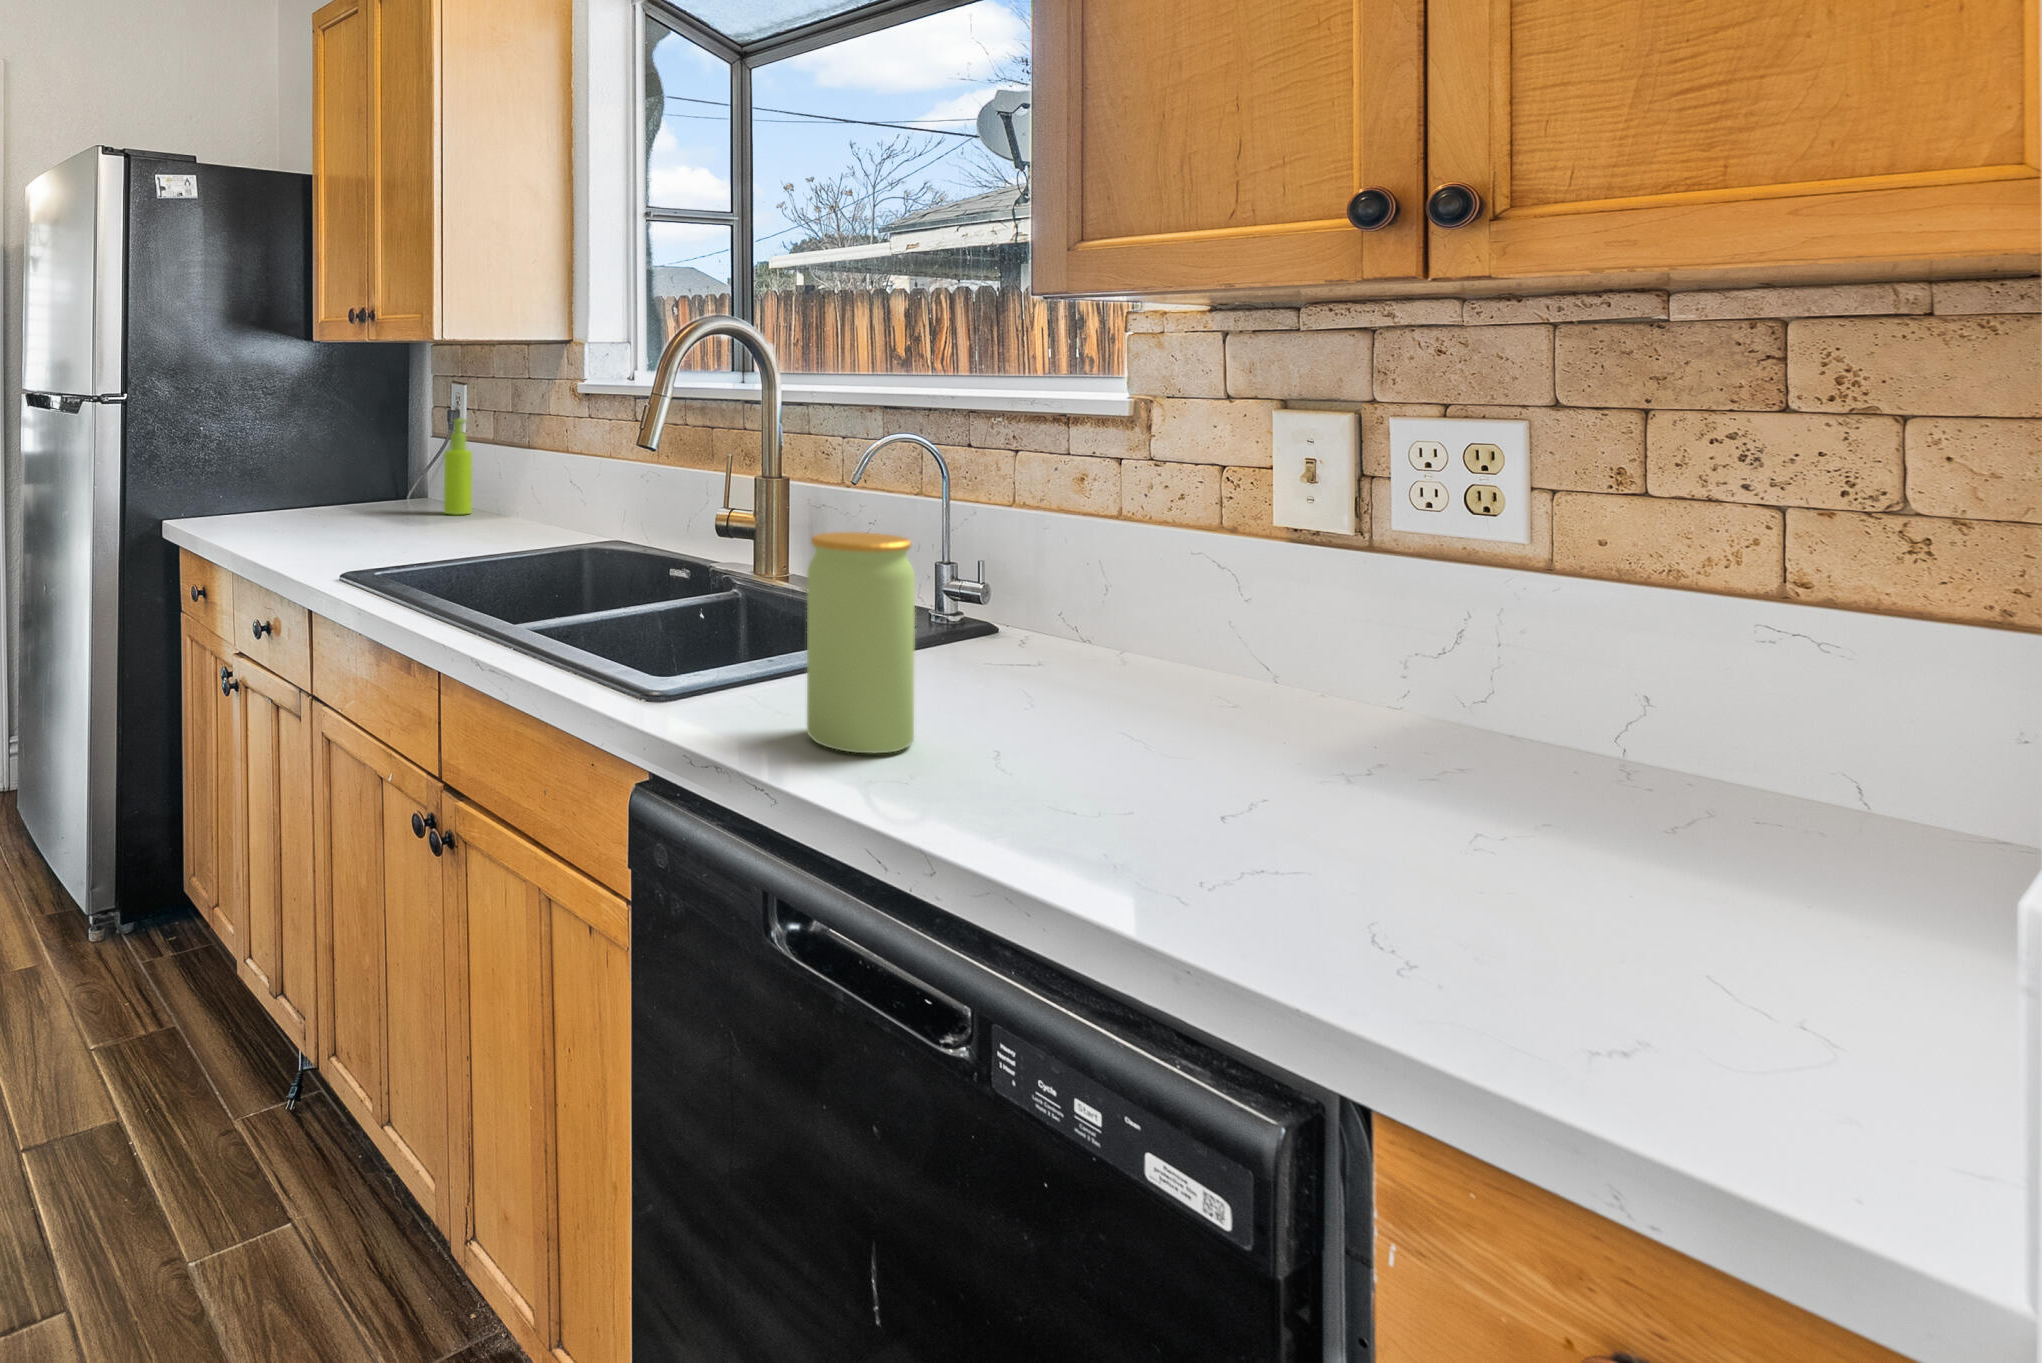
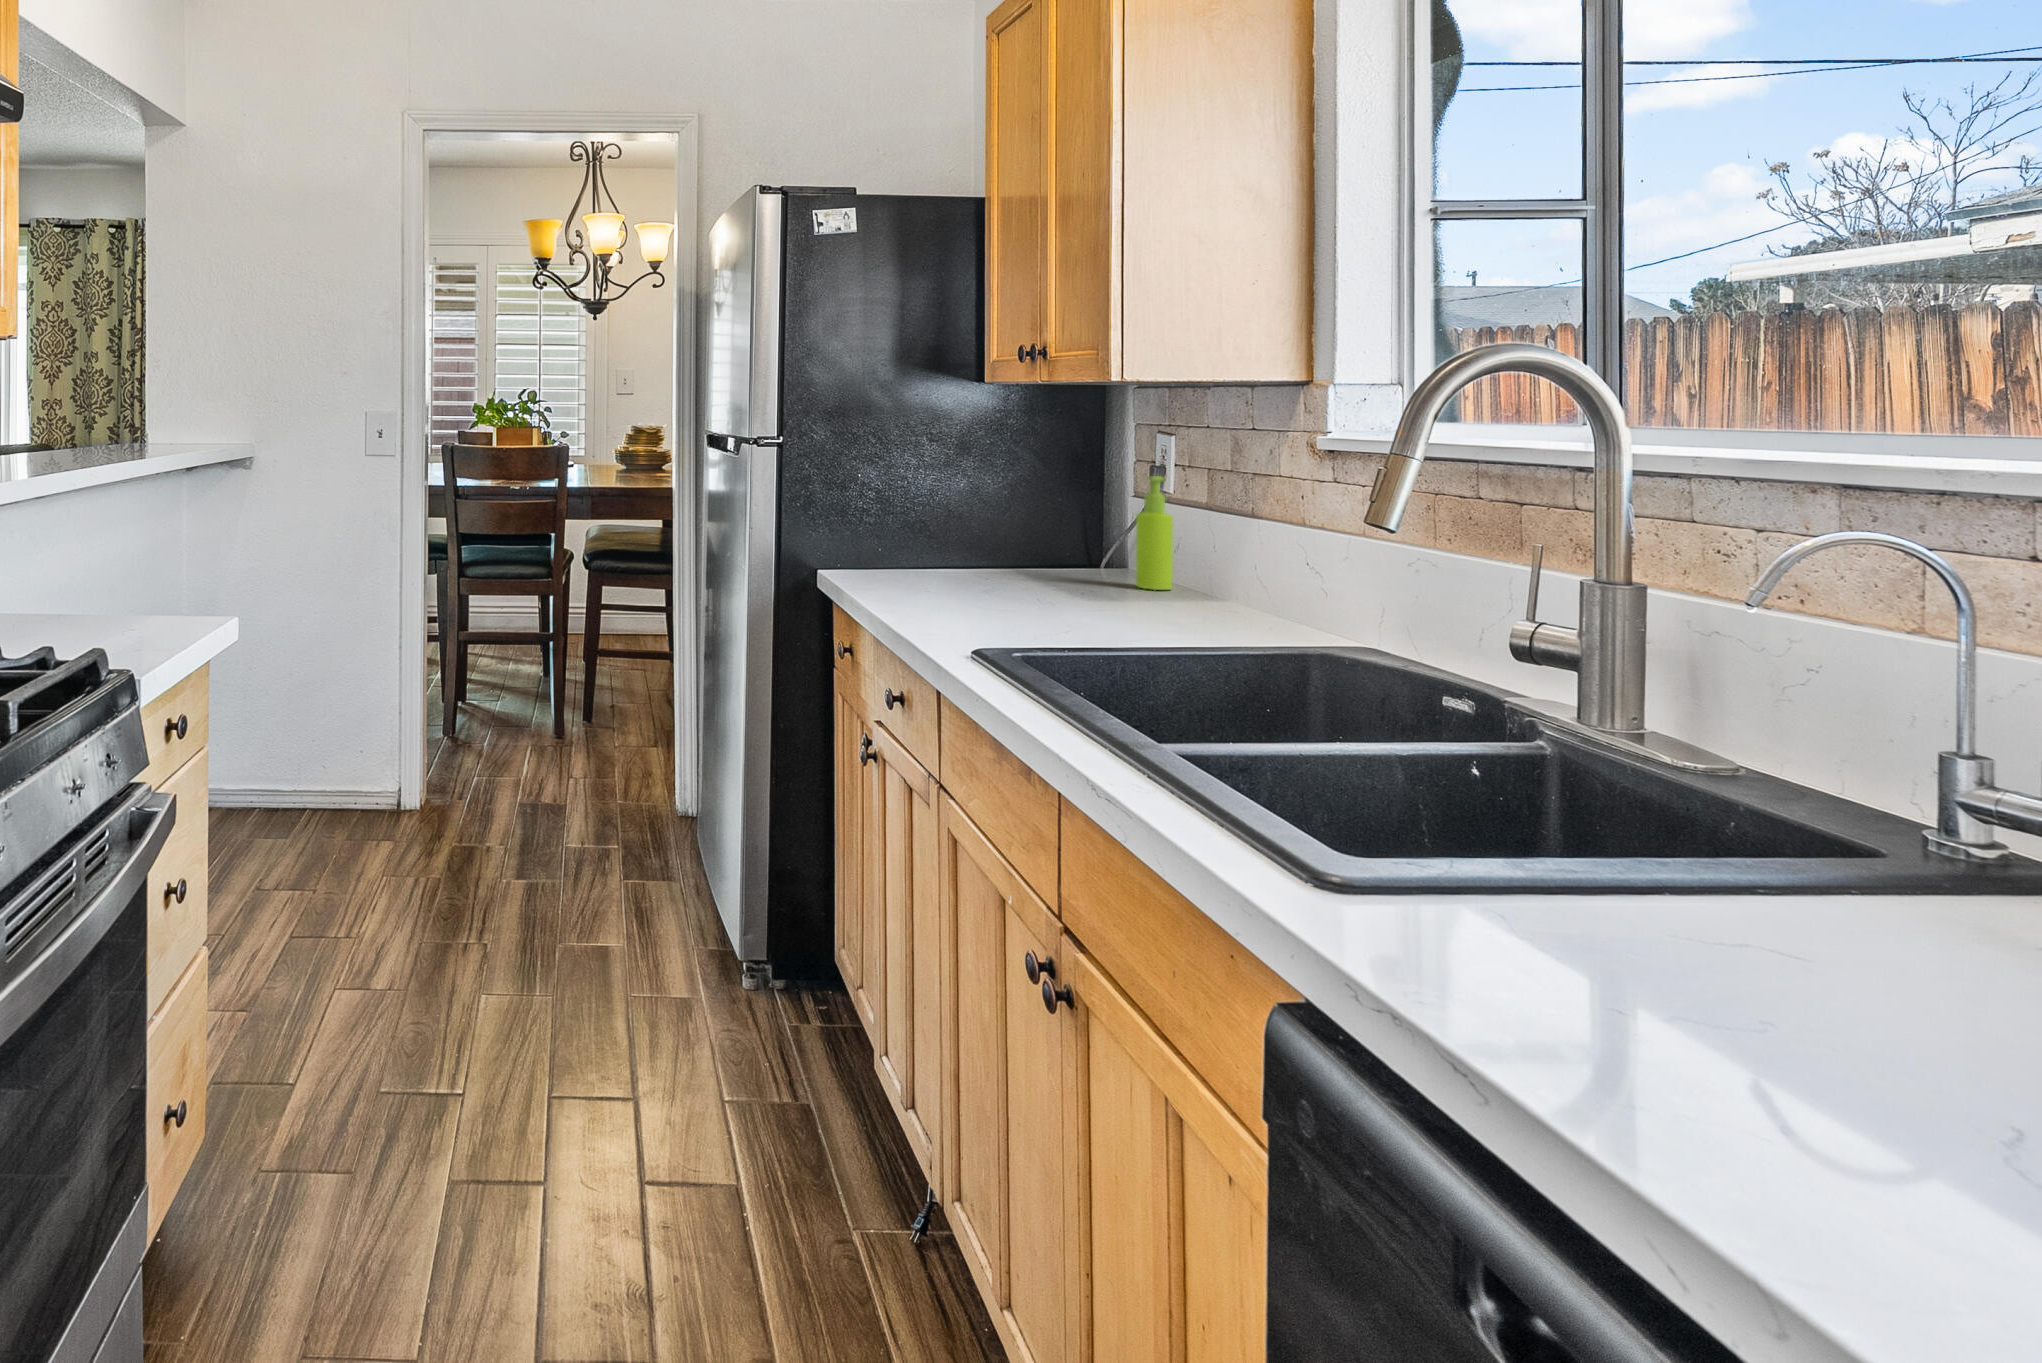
jar: present [807,532,915,753] -> none [1615,683,1860,1085]

